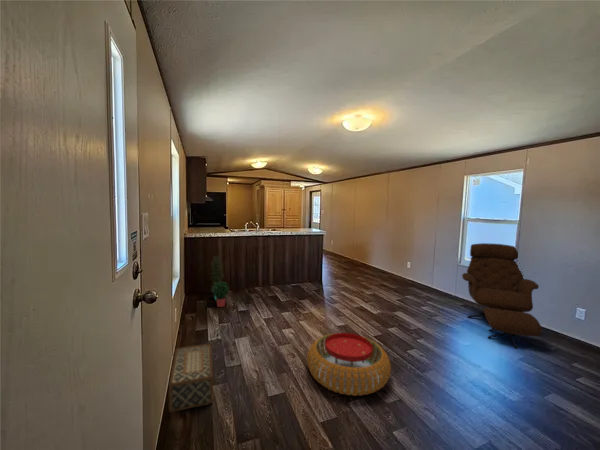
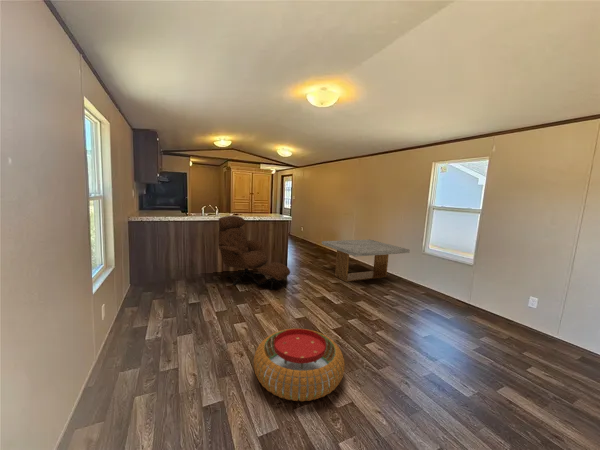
lounge chair: present [462,243,542,348] -> present [218,216,290,290]
coffee table: none [356,252,445,294] -> present [322,239,410,282]
potted plant: present [211,257,229,307] -> none [159,241,181,299]
woven basket: present [169,344,213,412] -> none [71,345,142,435]

